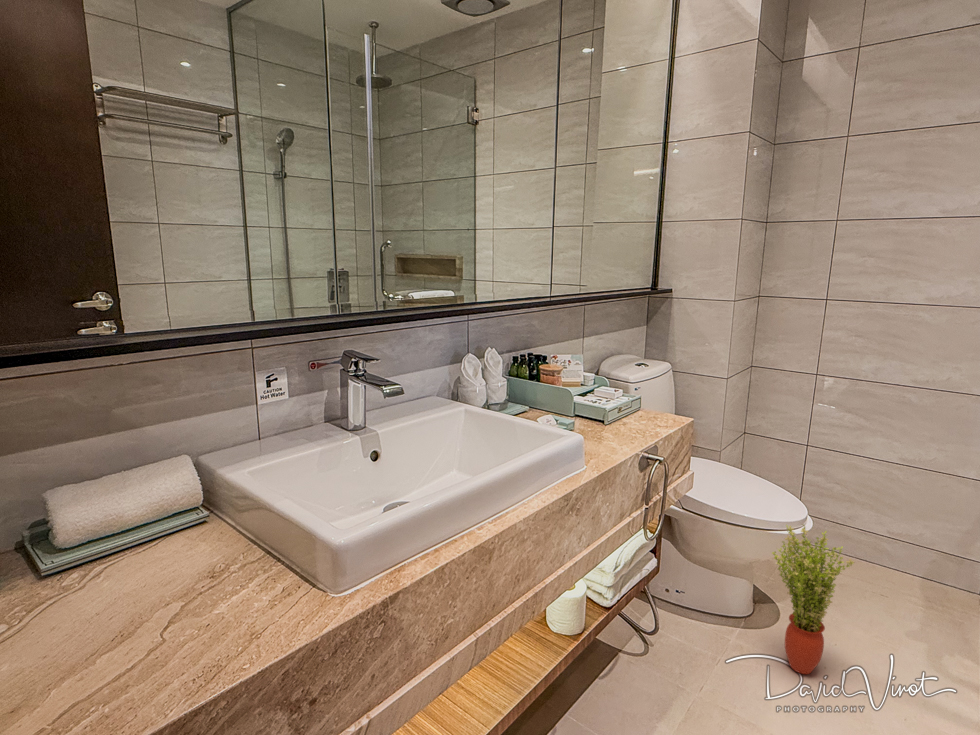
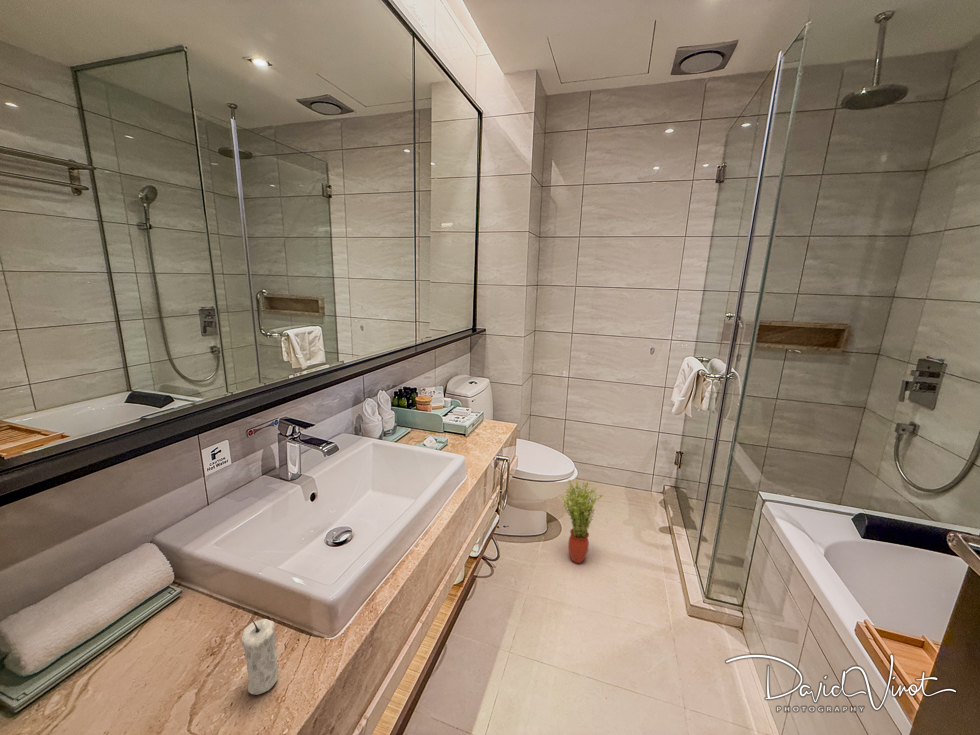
candle: none [219,523,262,624] -> present [241,619,279,695]

